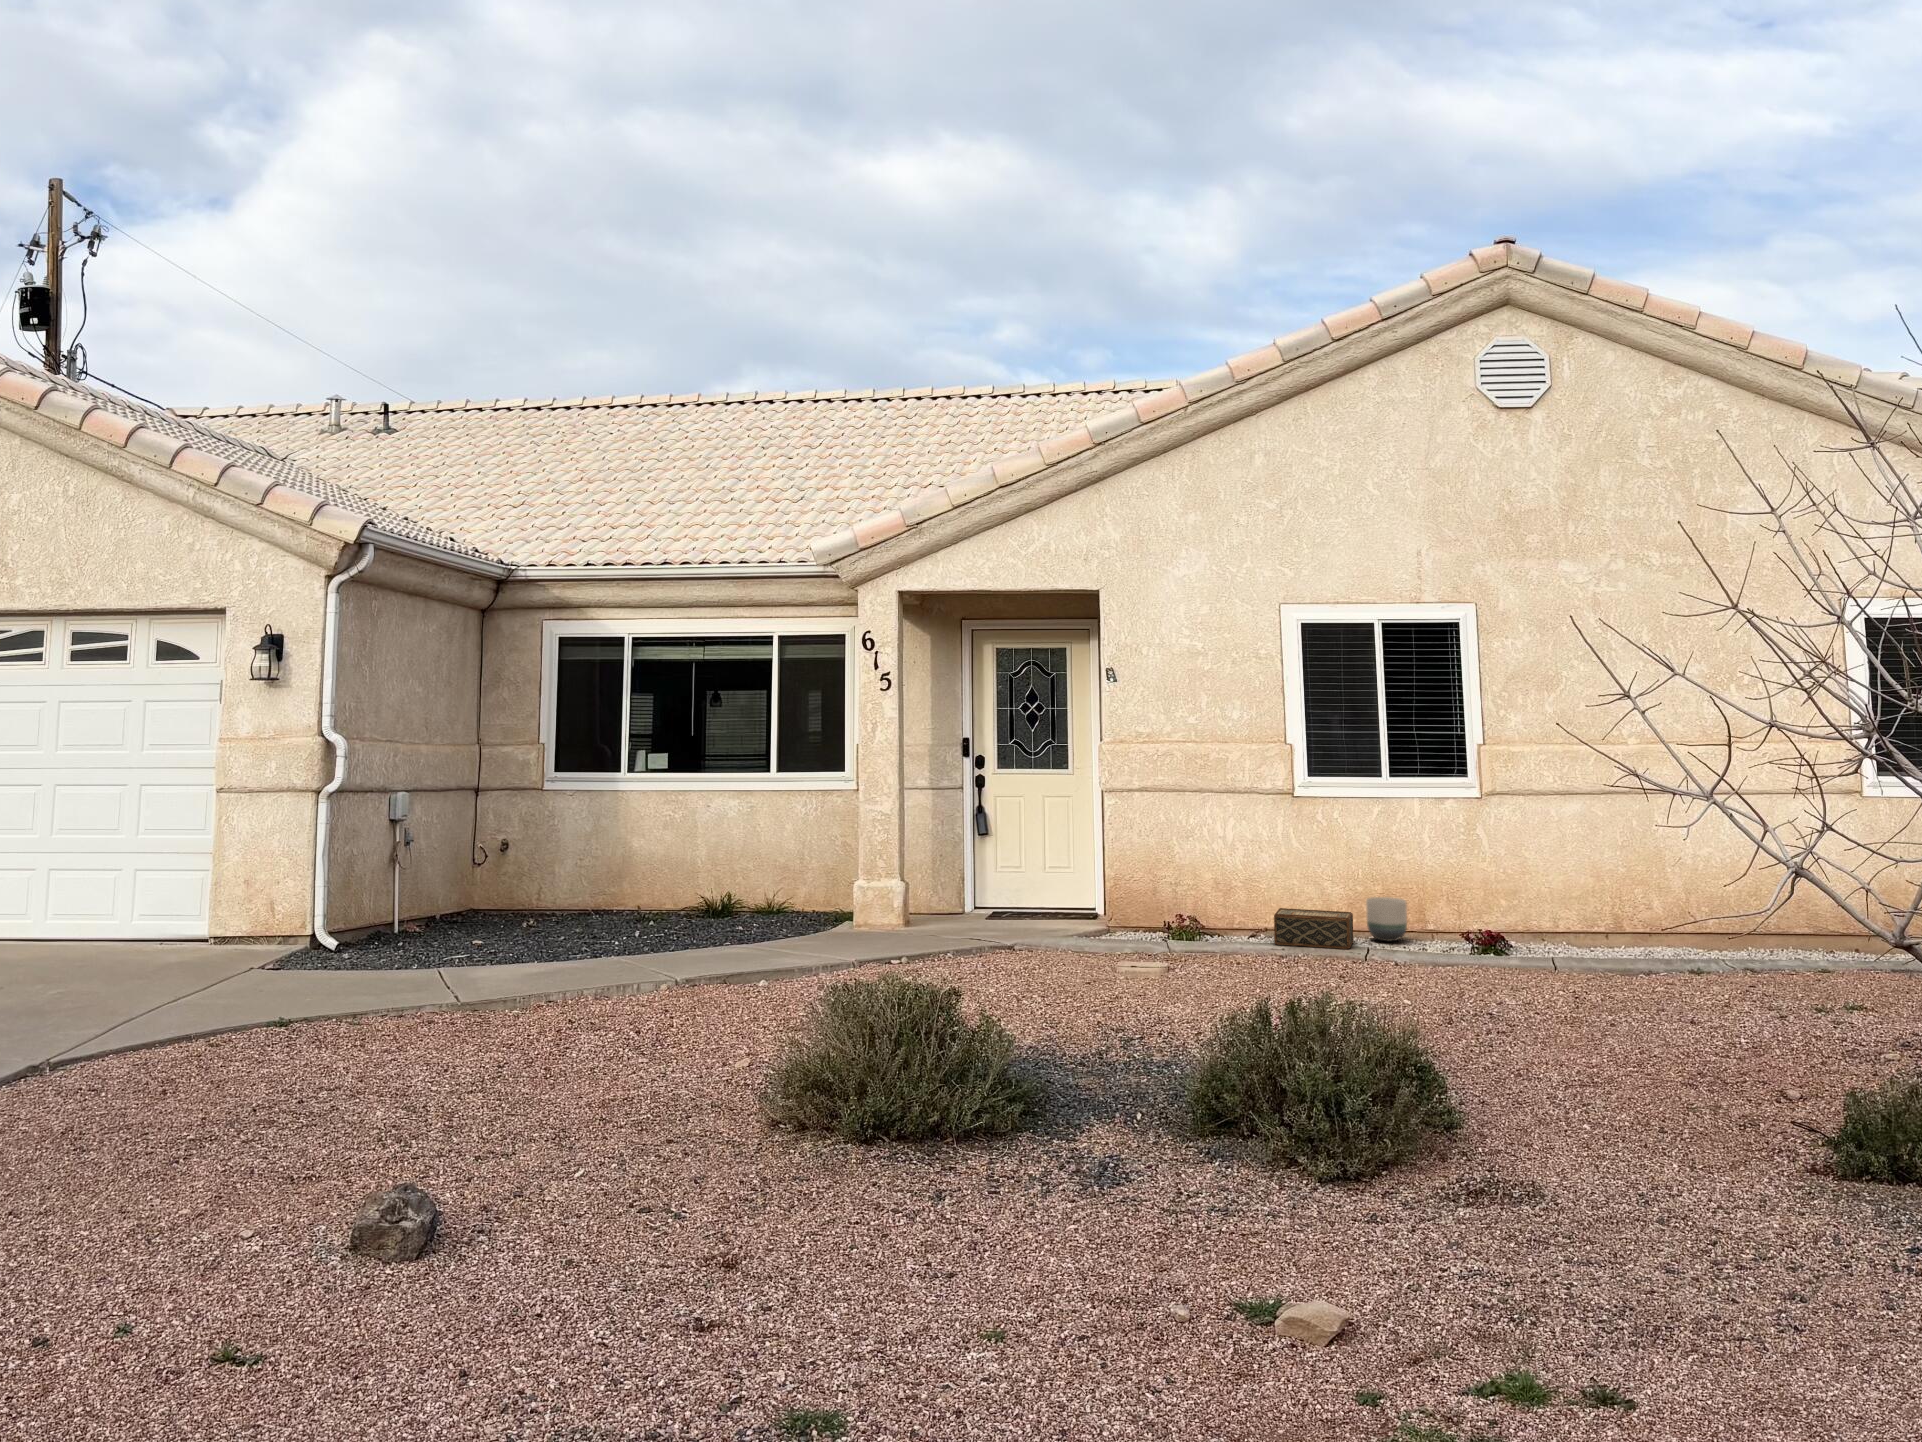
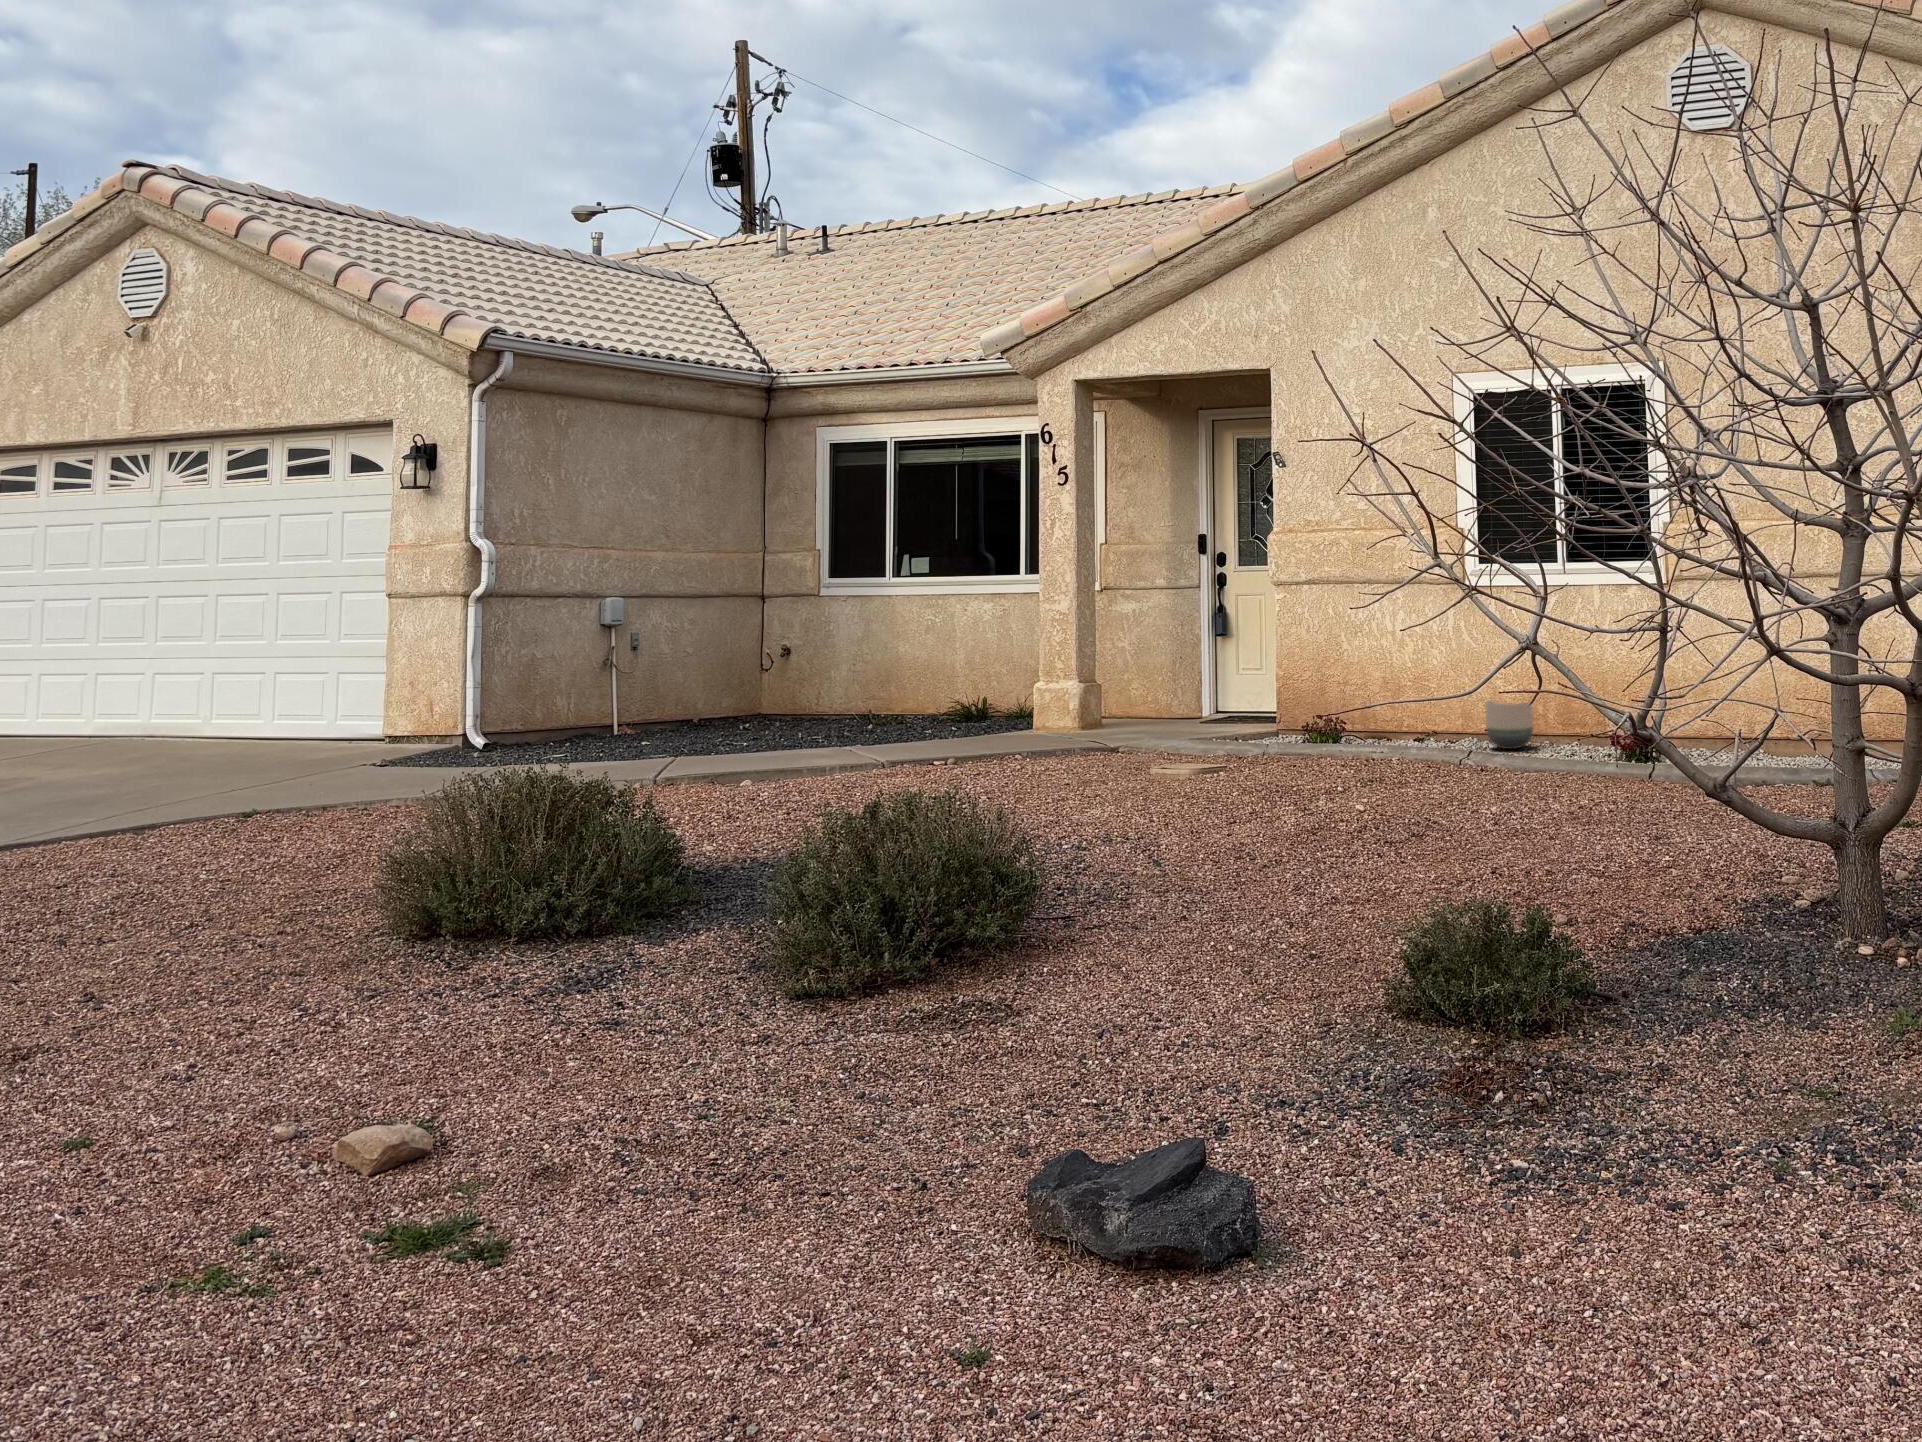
woven basket: present [1274,908,1353,949] -> none [1368,711,1467,756]

